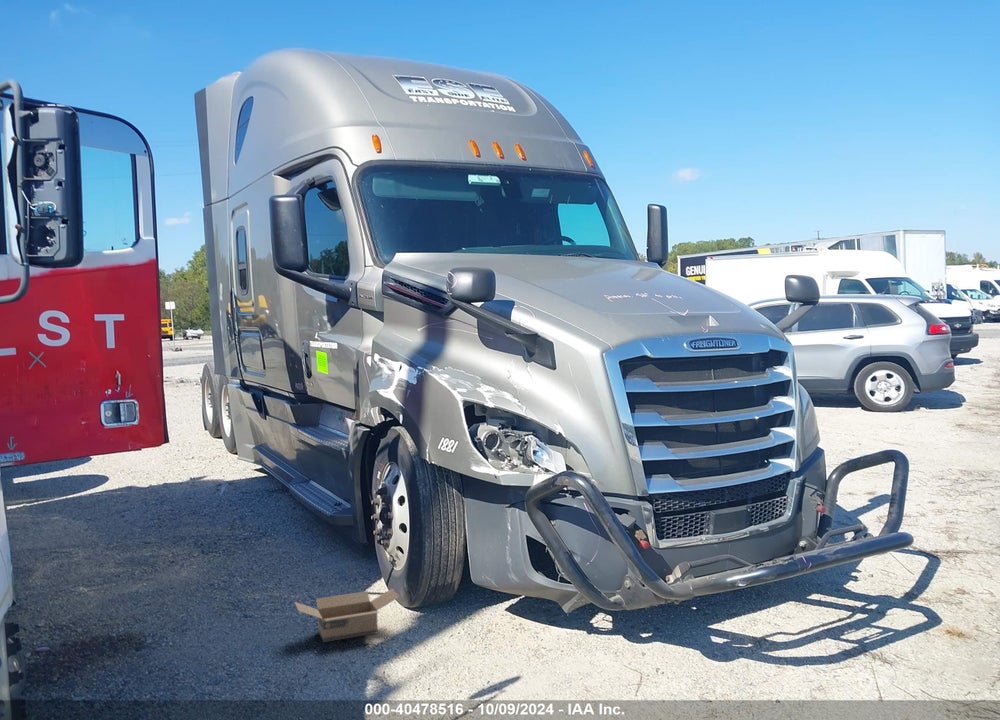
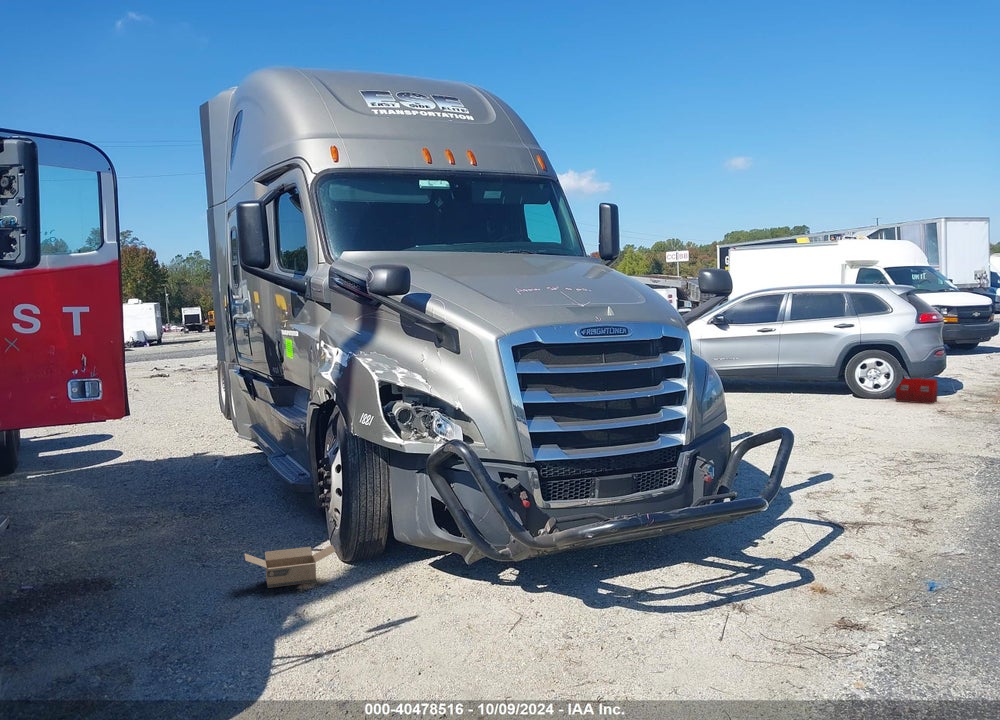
toolbox: none [907,386,949,417] -> present [895,375,938,404]

